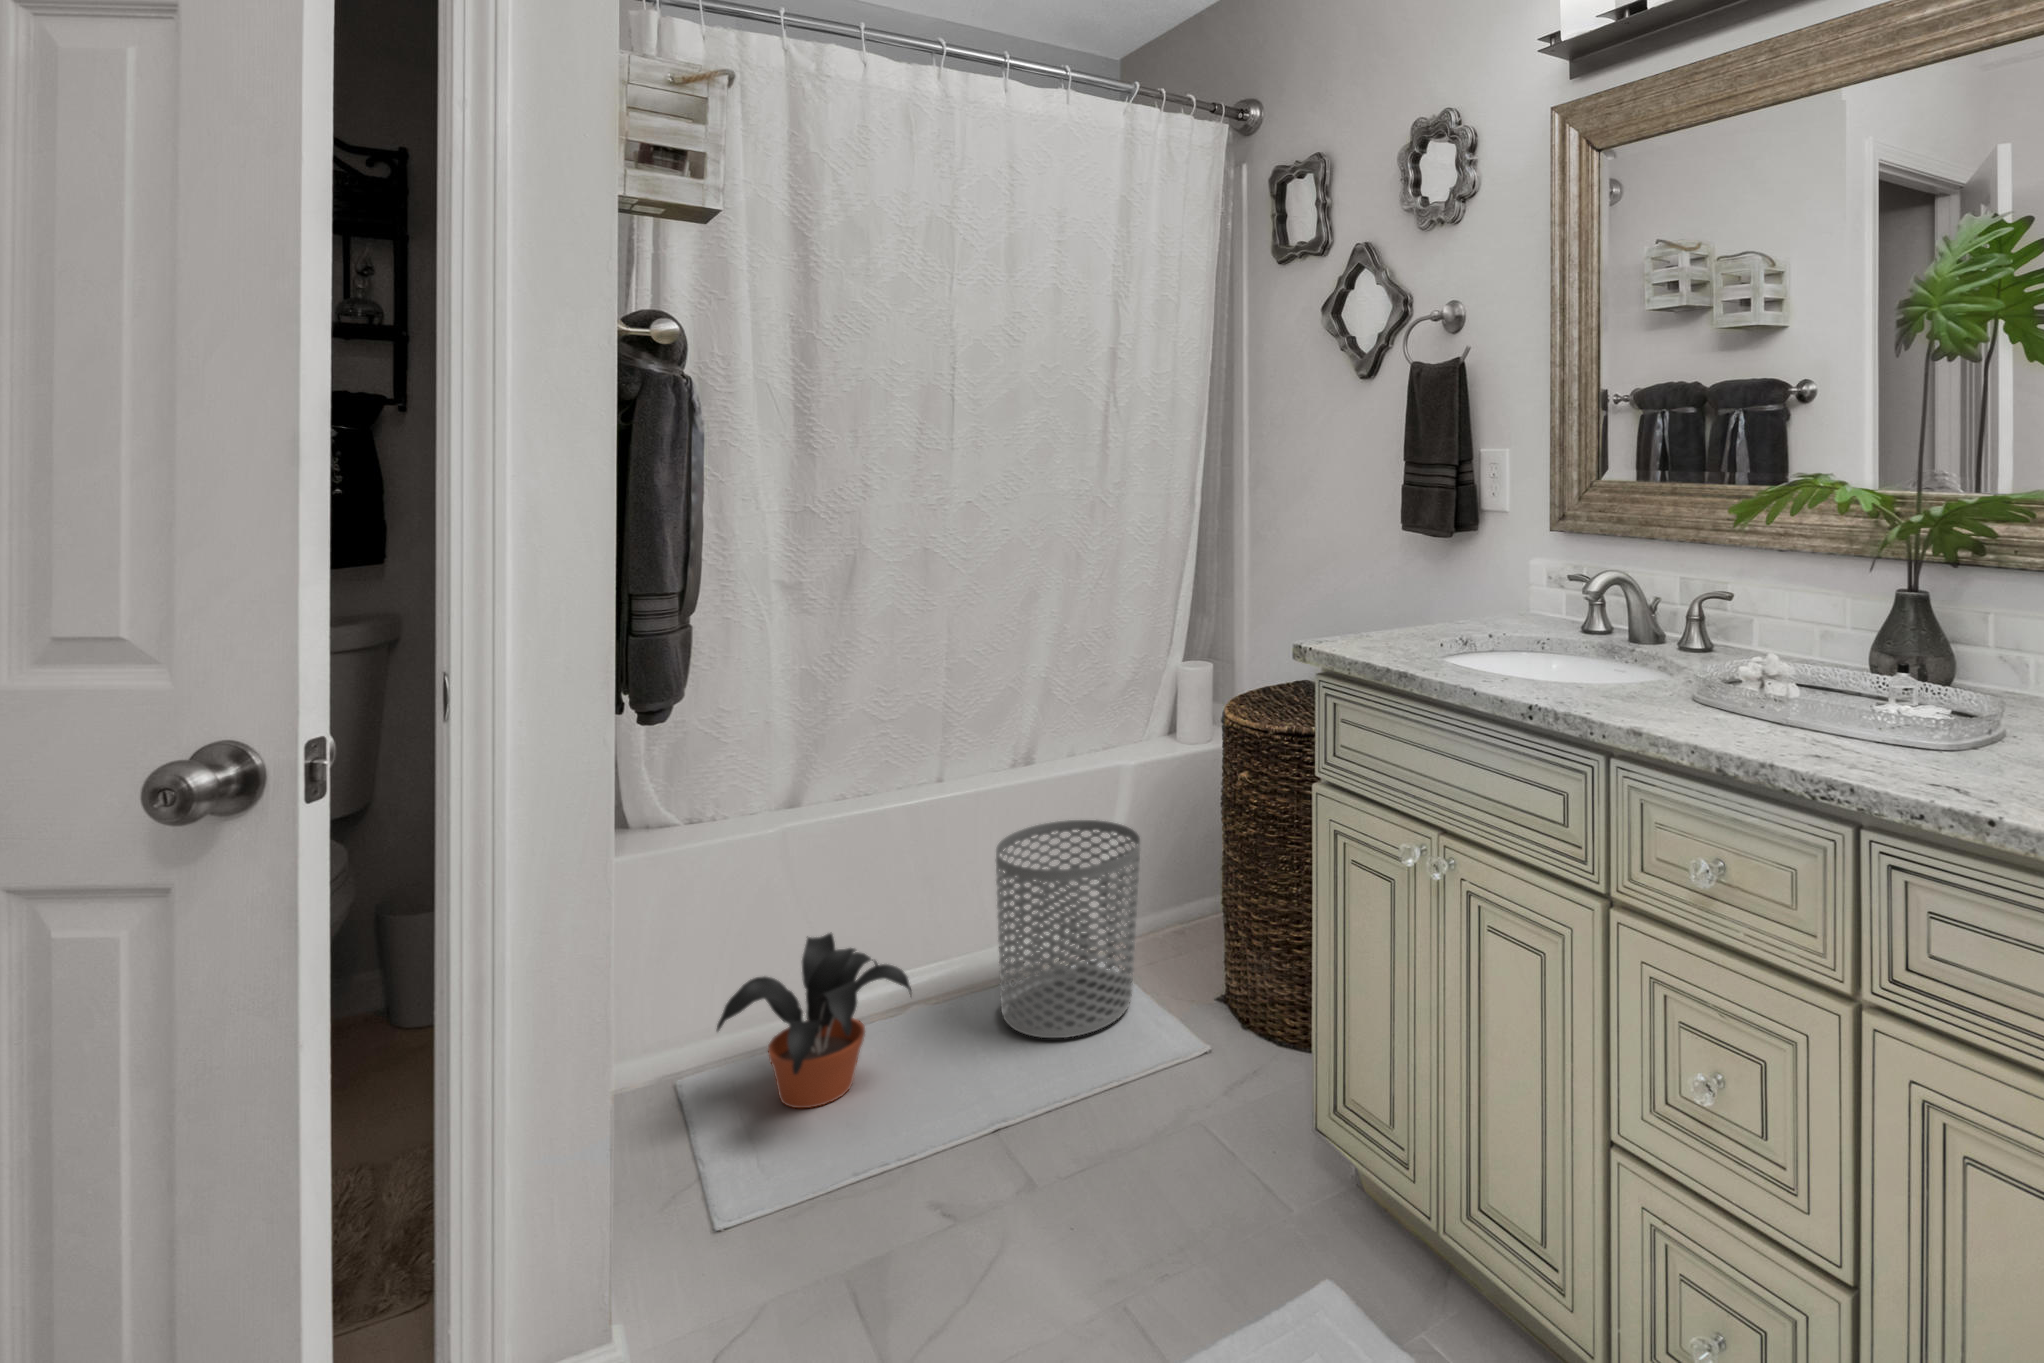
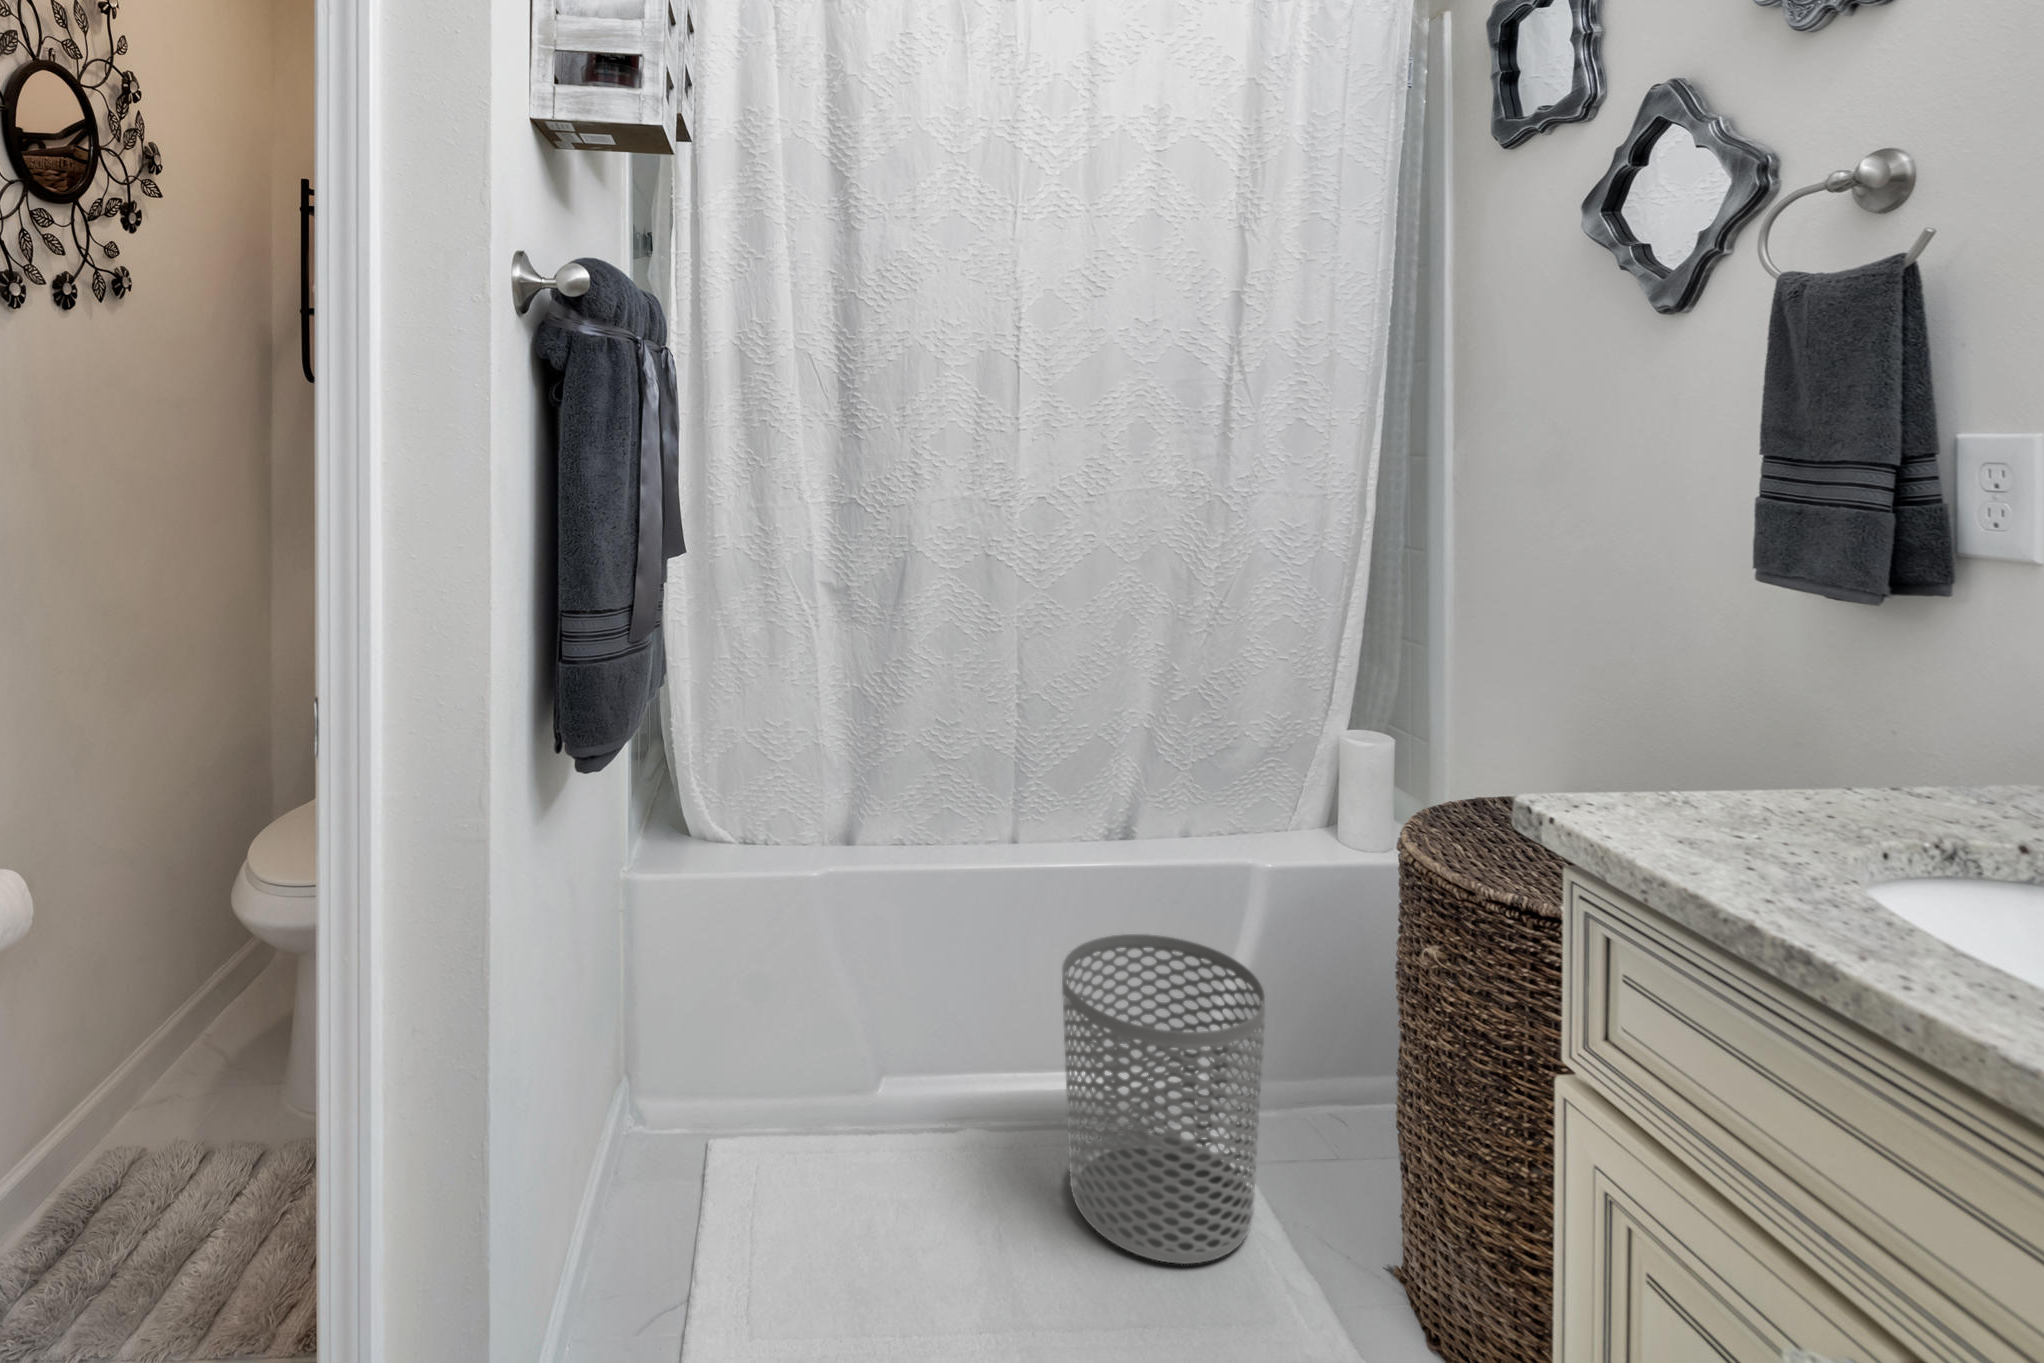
potted plant: present [717,933,911,1108] -> none [724,1018,945,1248]

